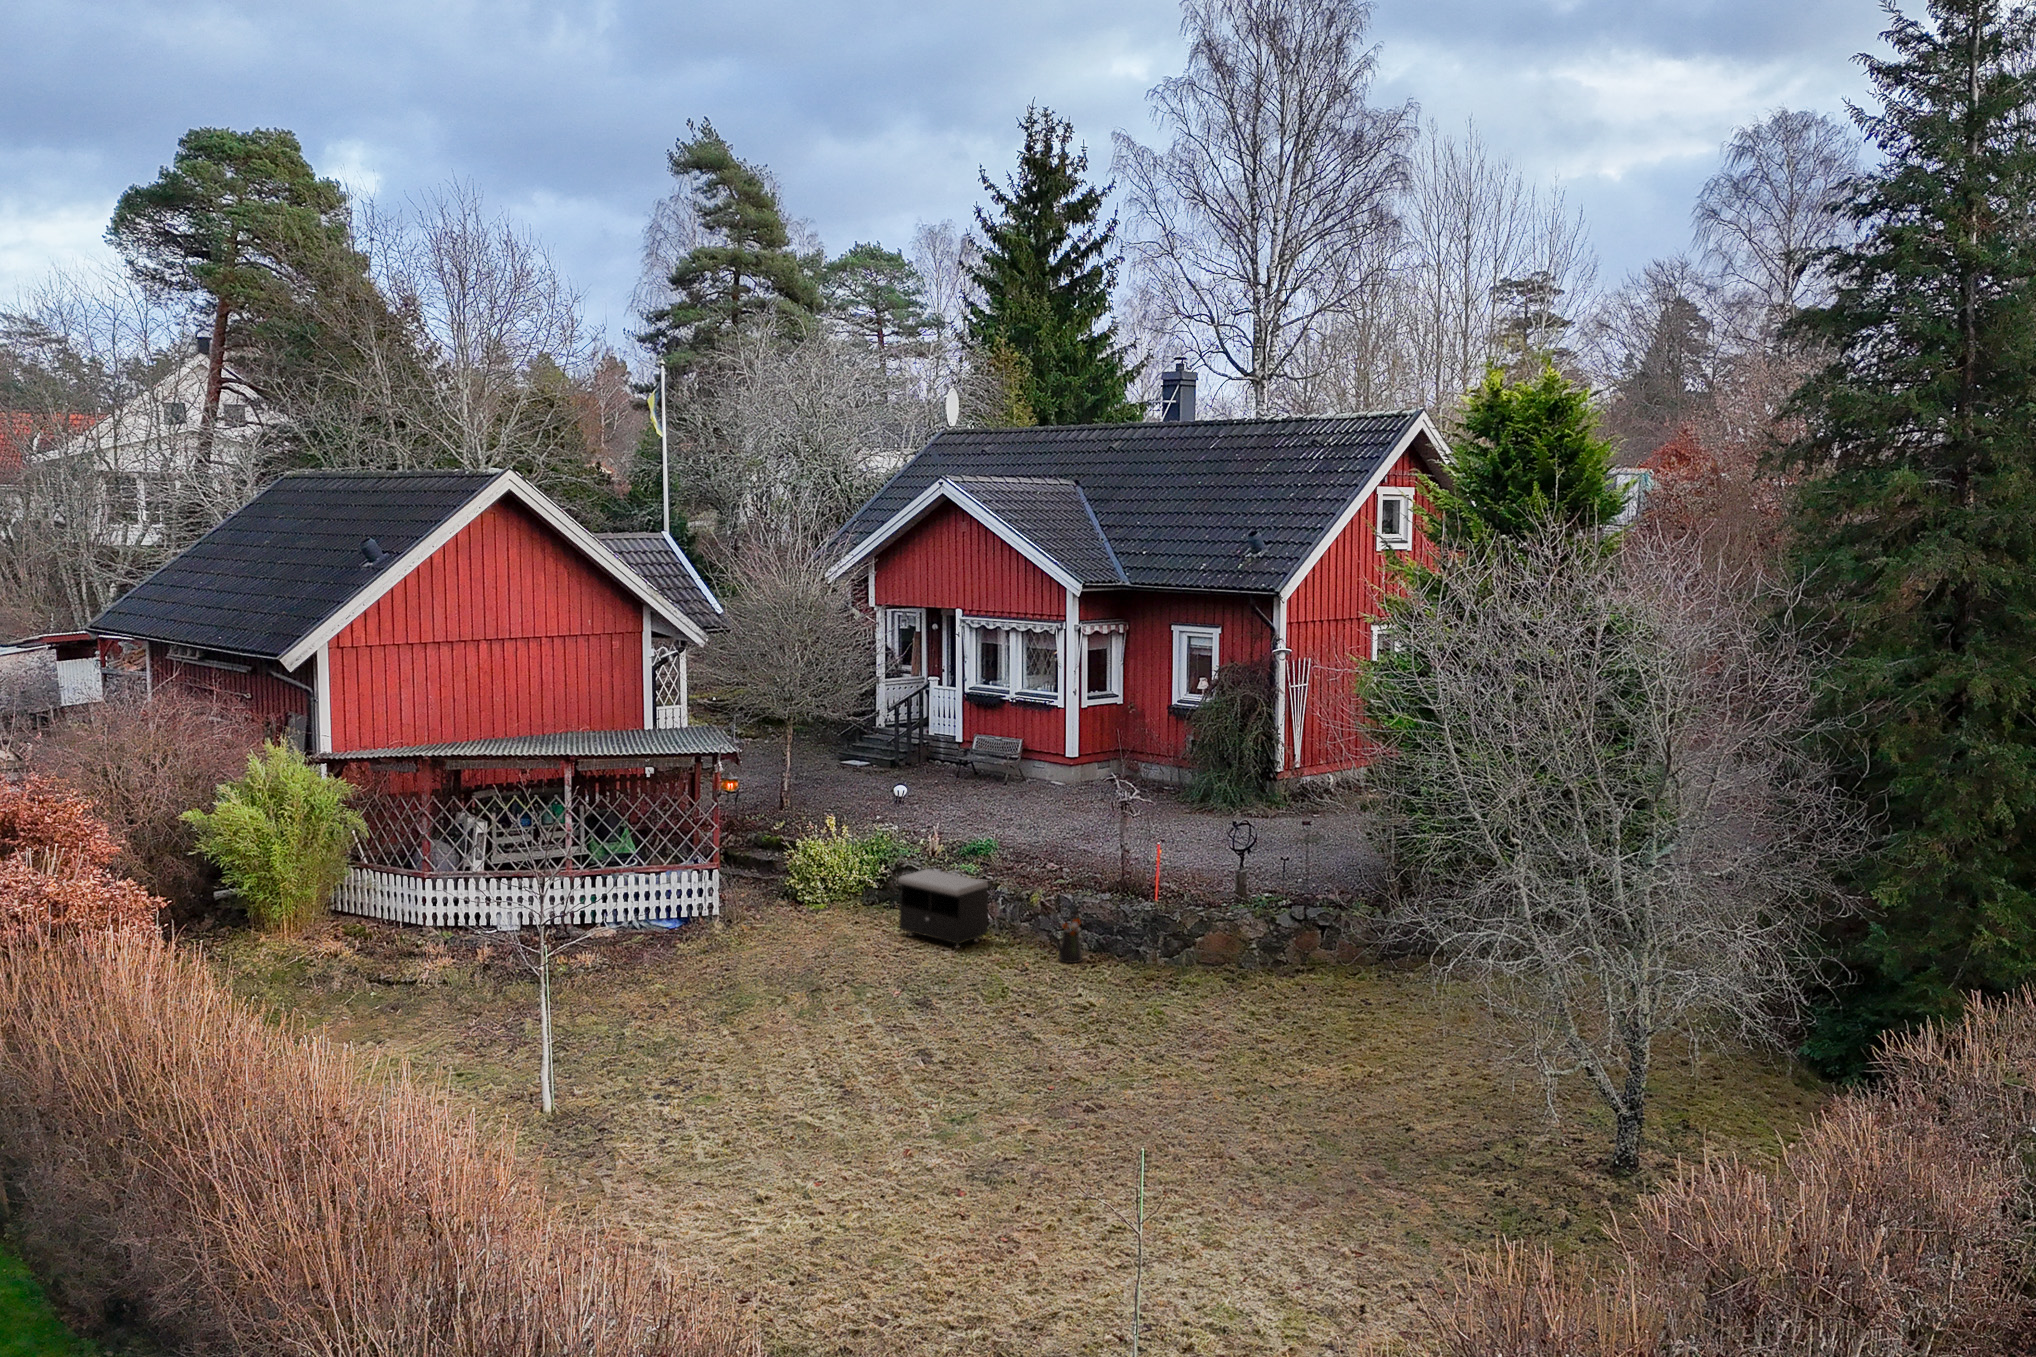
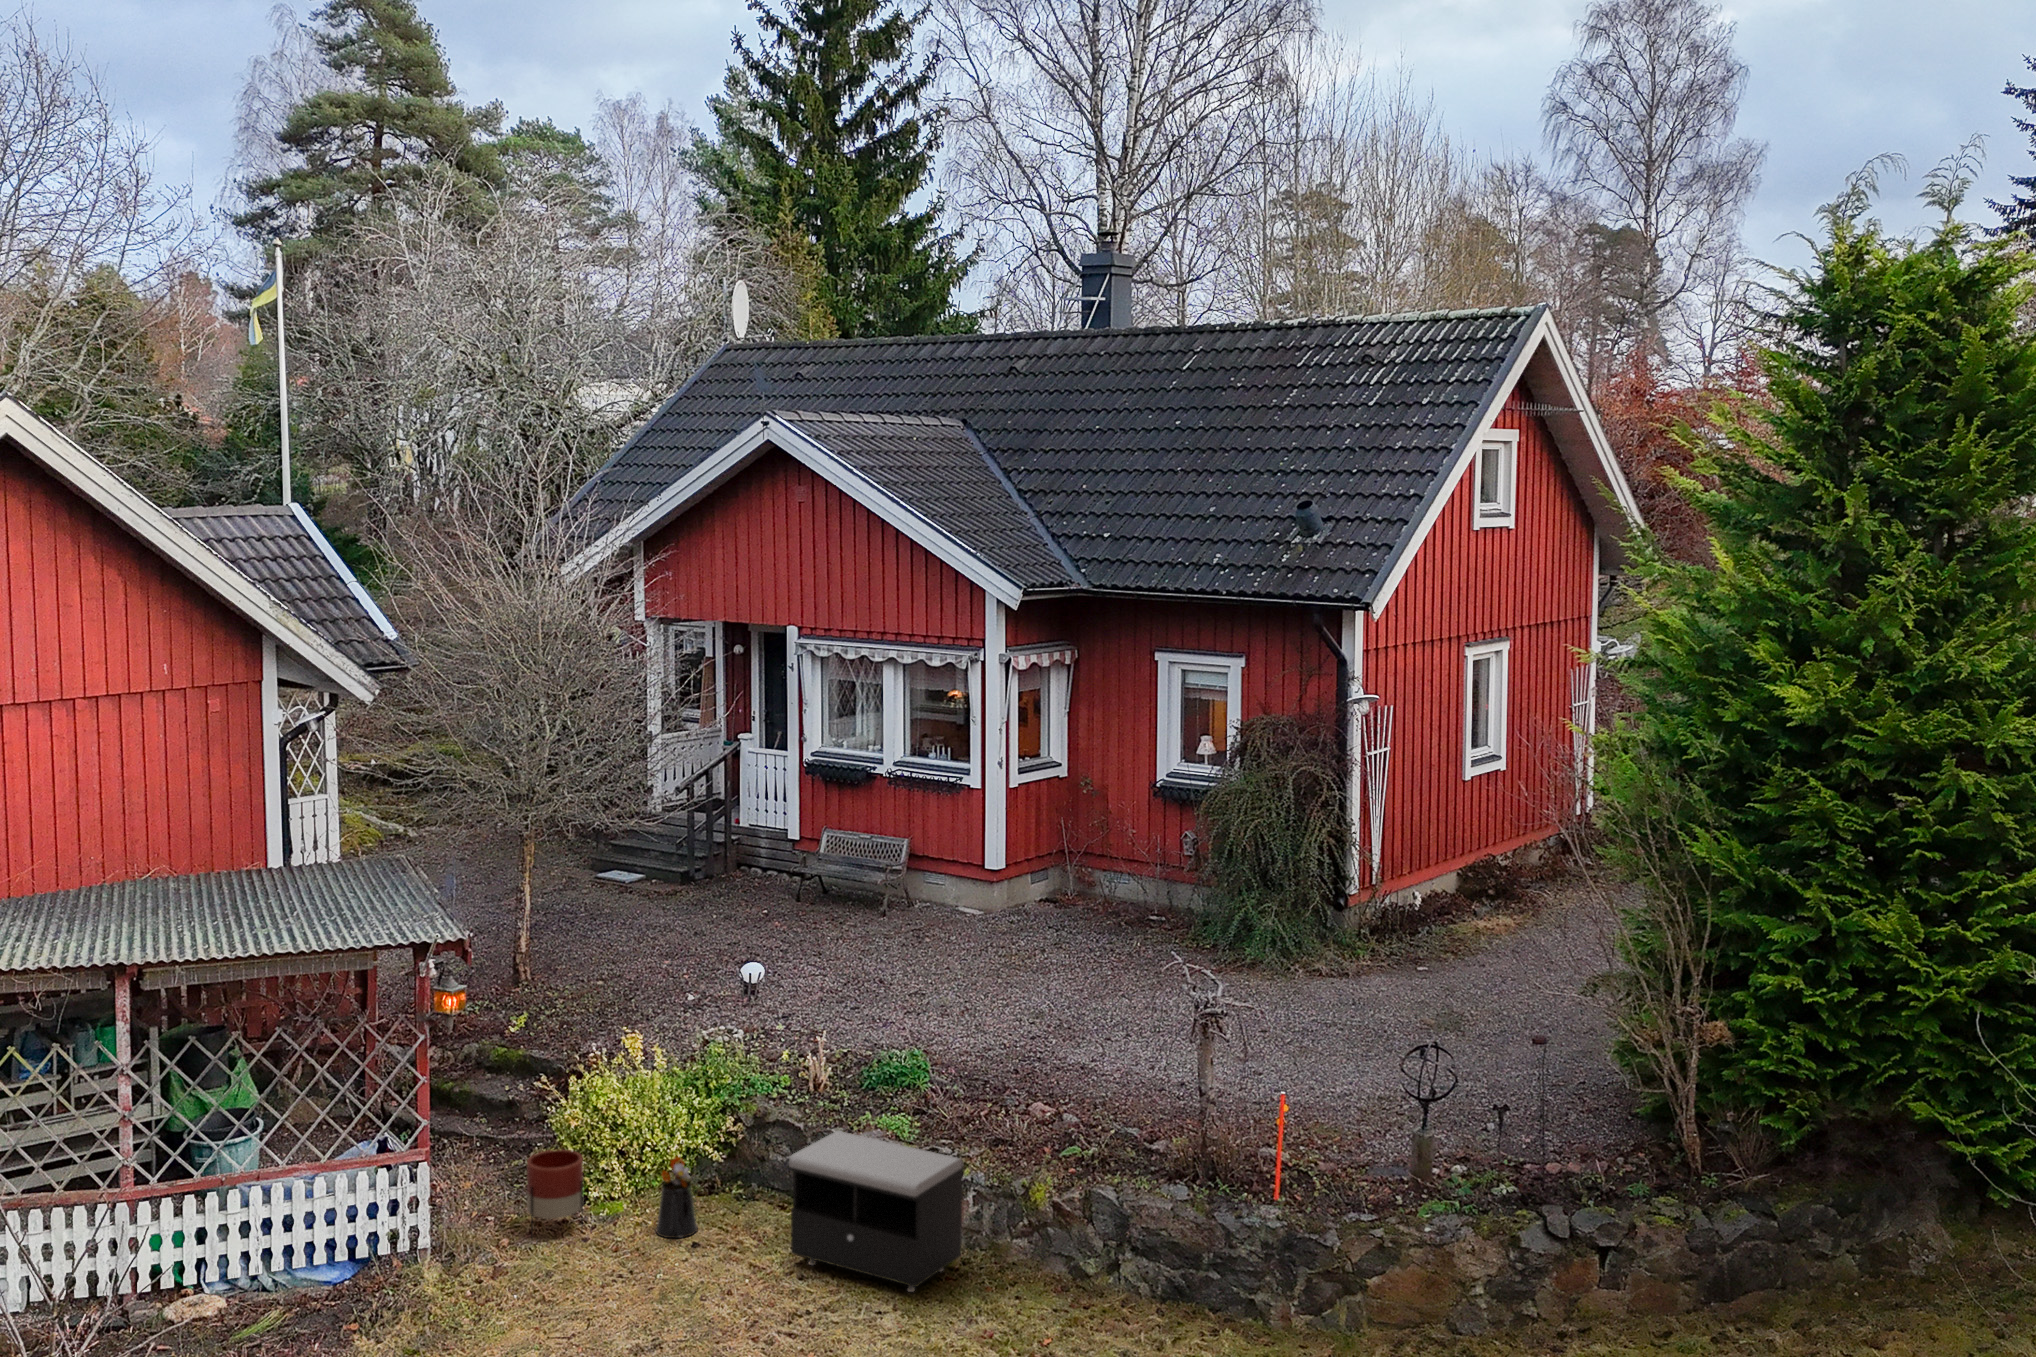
planter: none [769,876,798,920] -> present [527,1149,583,1237]
watering can: present [1055,919,1082,963] -> present [656,1157,698,1238]

